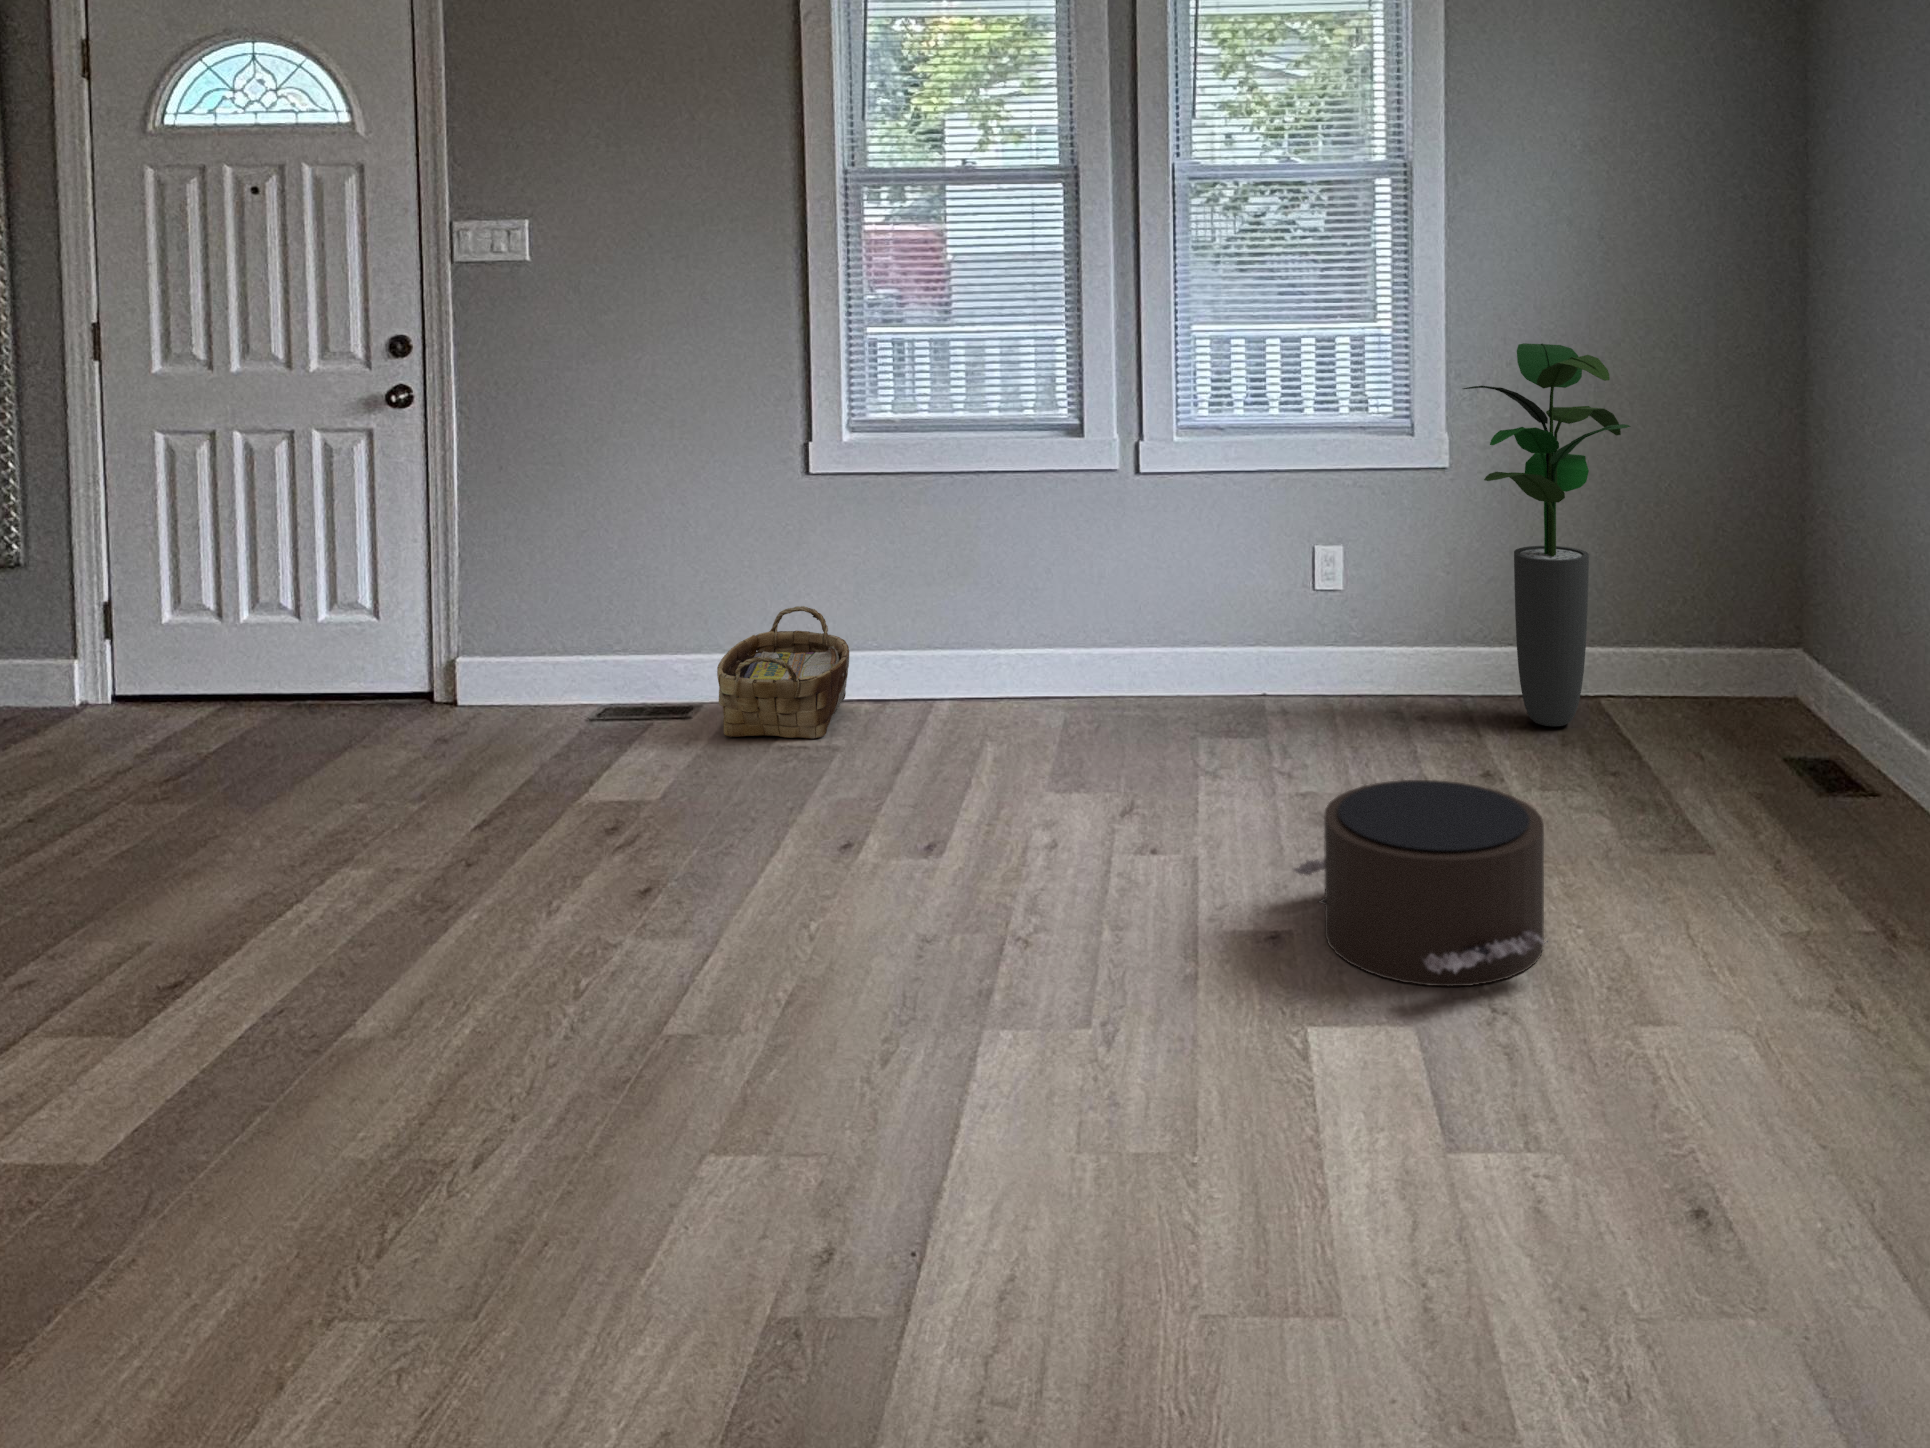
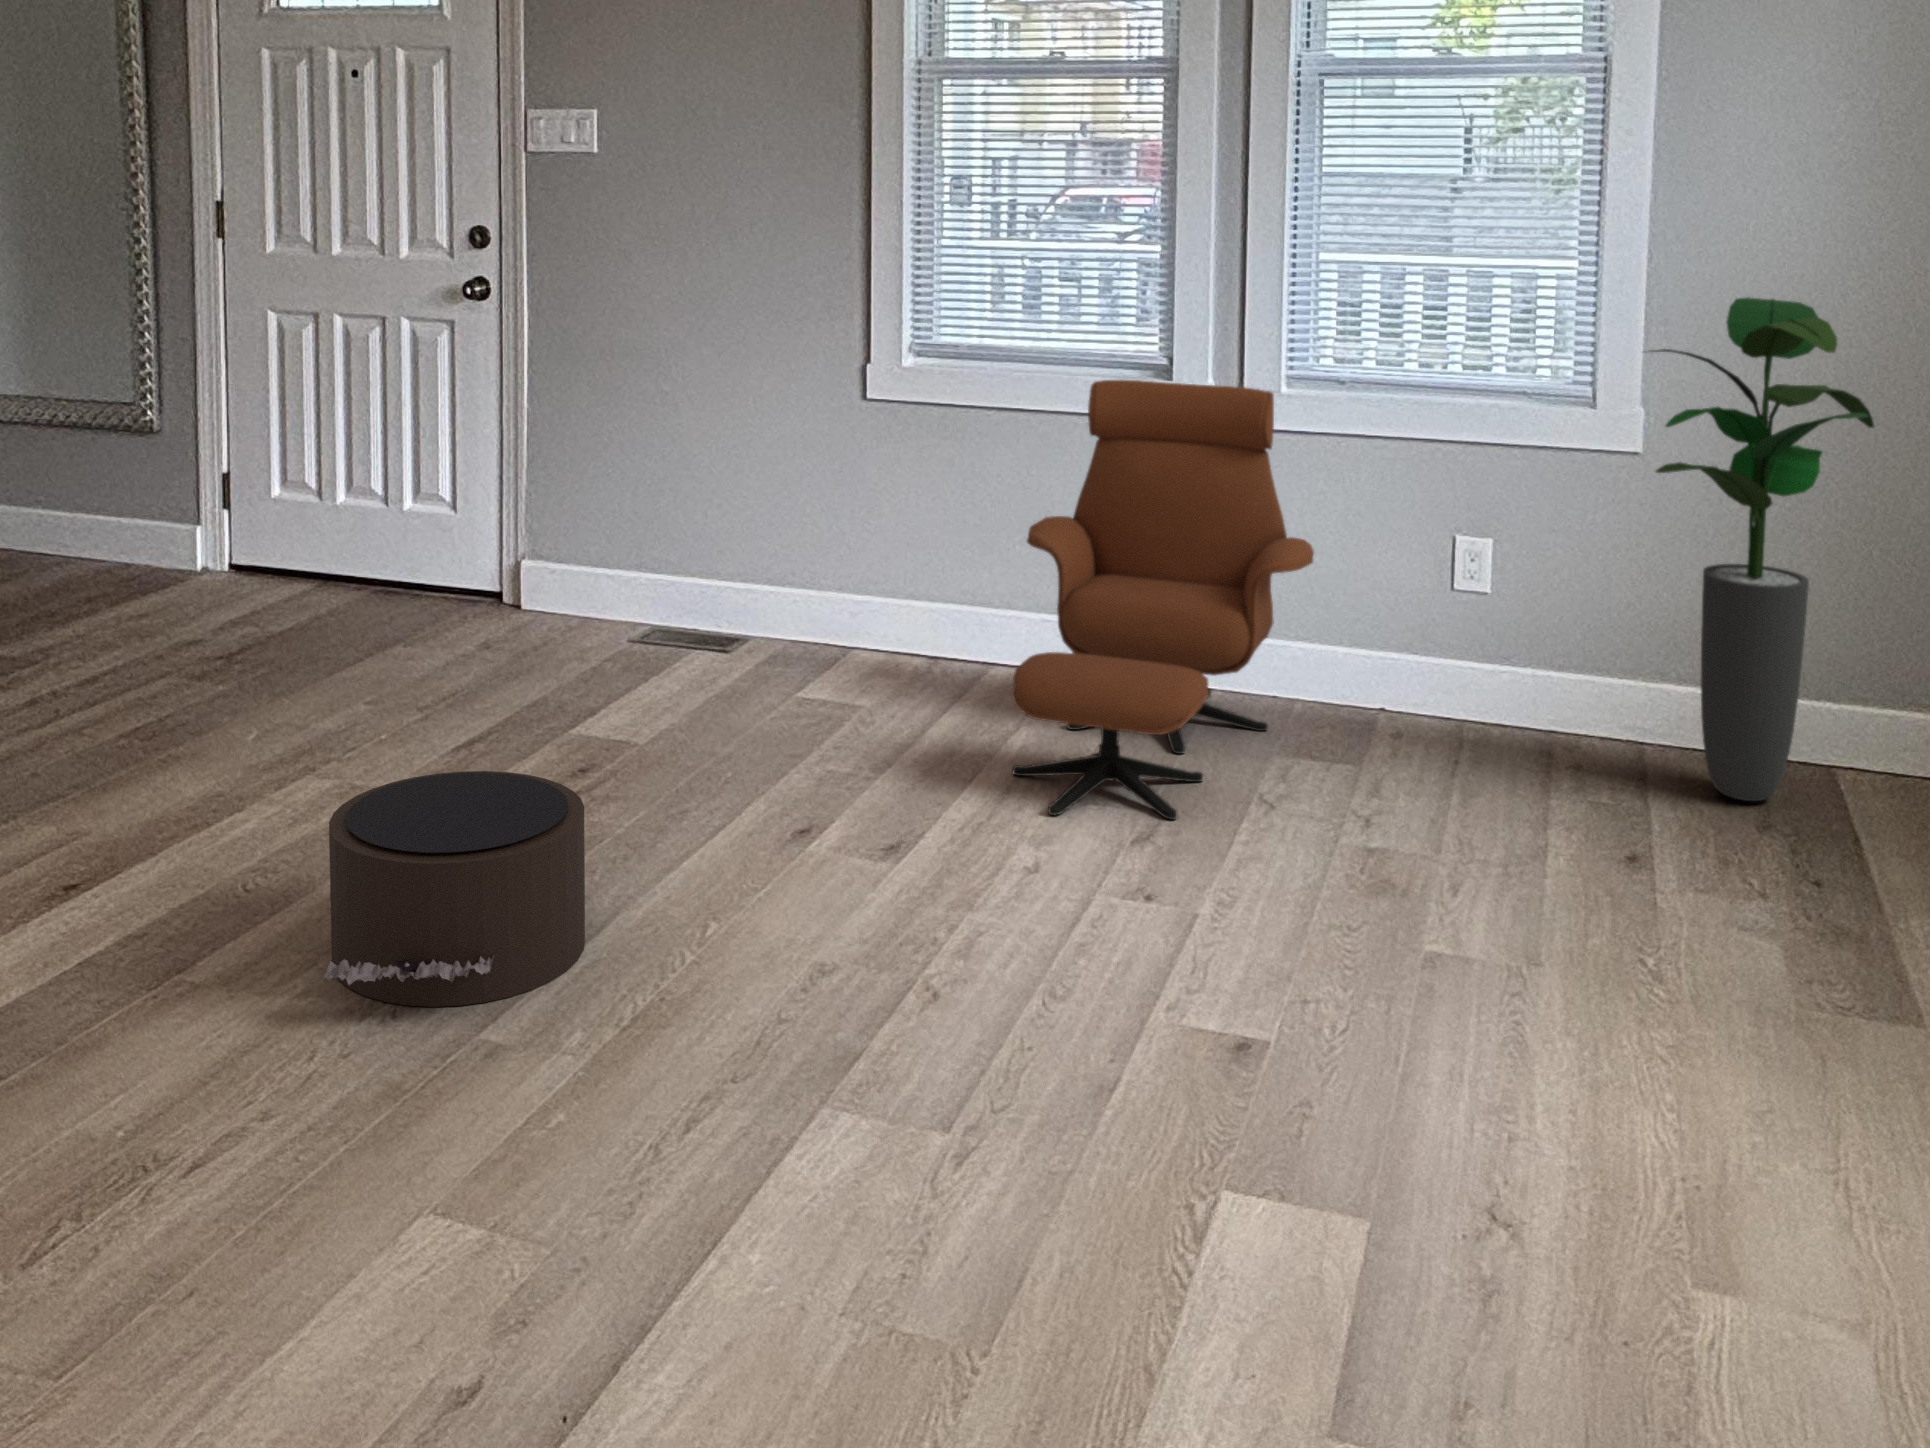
lounge chair: none [976,439,1219,816] -> present [1012,379,1314,820]
woven basket: present [717,606,849,739] -> none [746,546,896,693]
pouf: present [1293,780,1545,986] -> present [323,771,585,1007]

